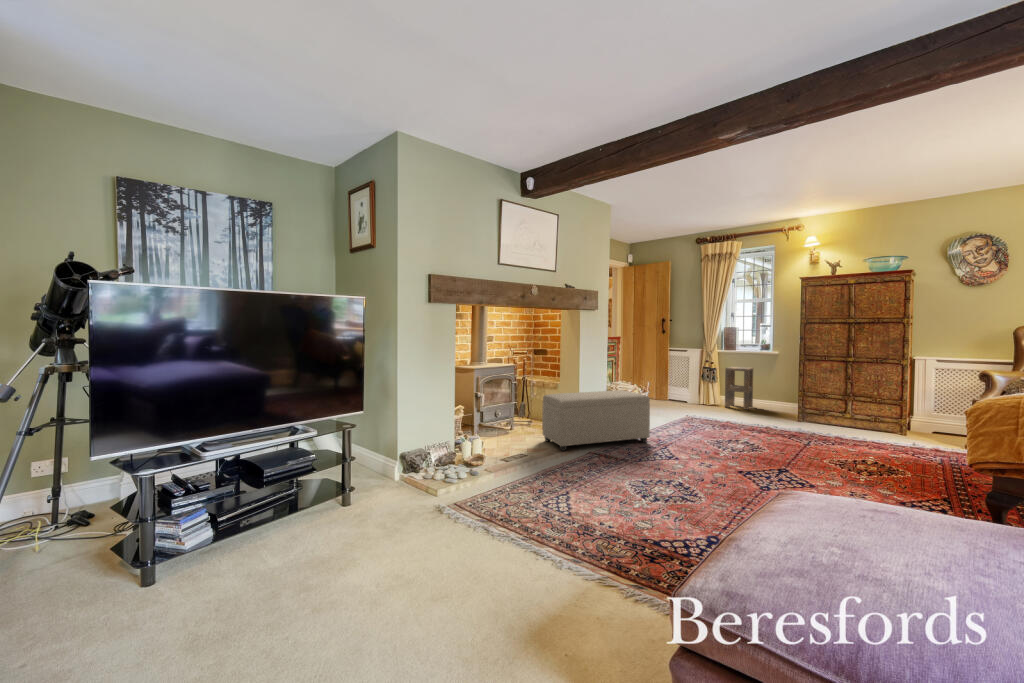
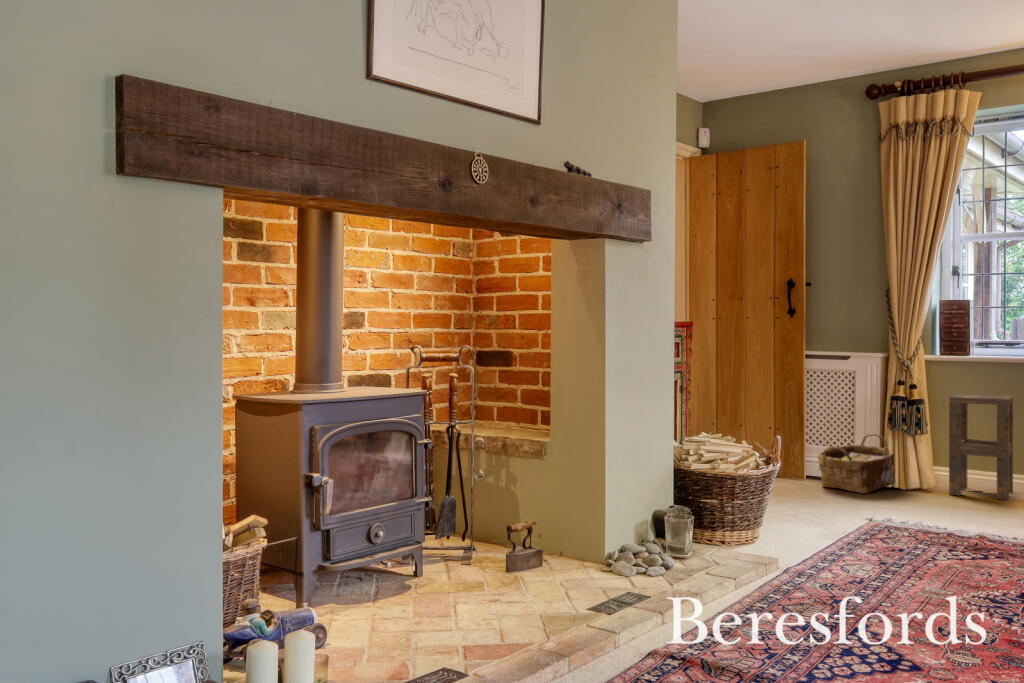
woven basket: none [672,382,704,406] -> present [818,433,895,493]
ottoman: present [542,390,650,451] -> none [505,458,812,648]

